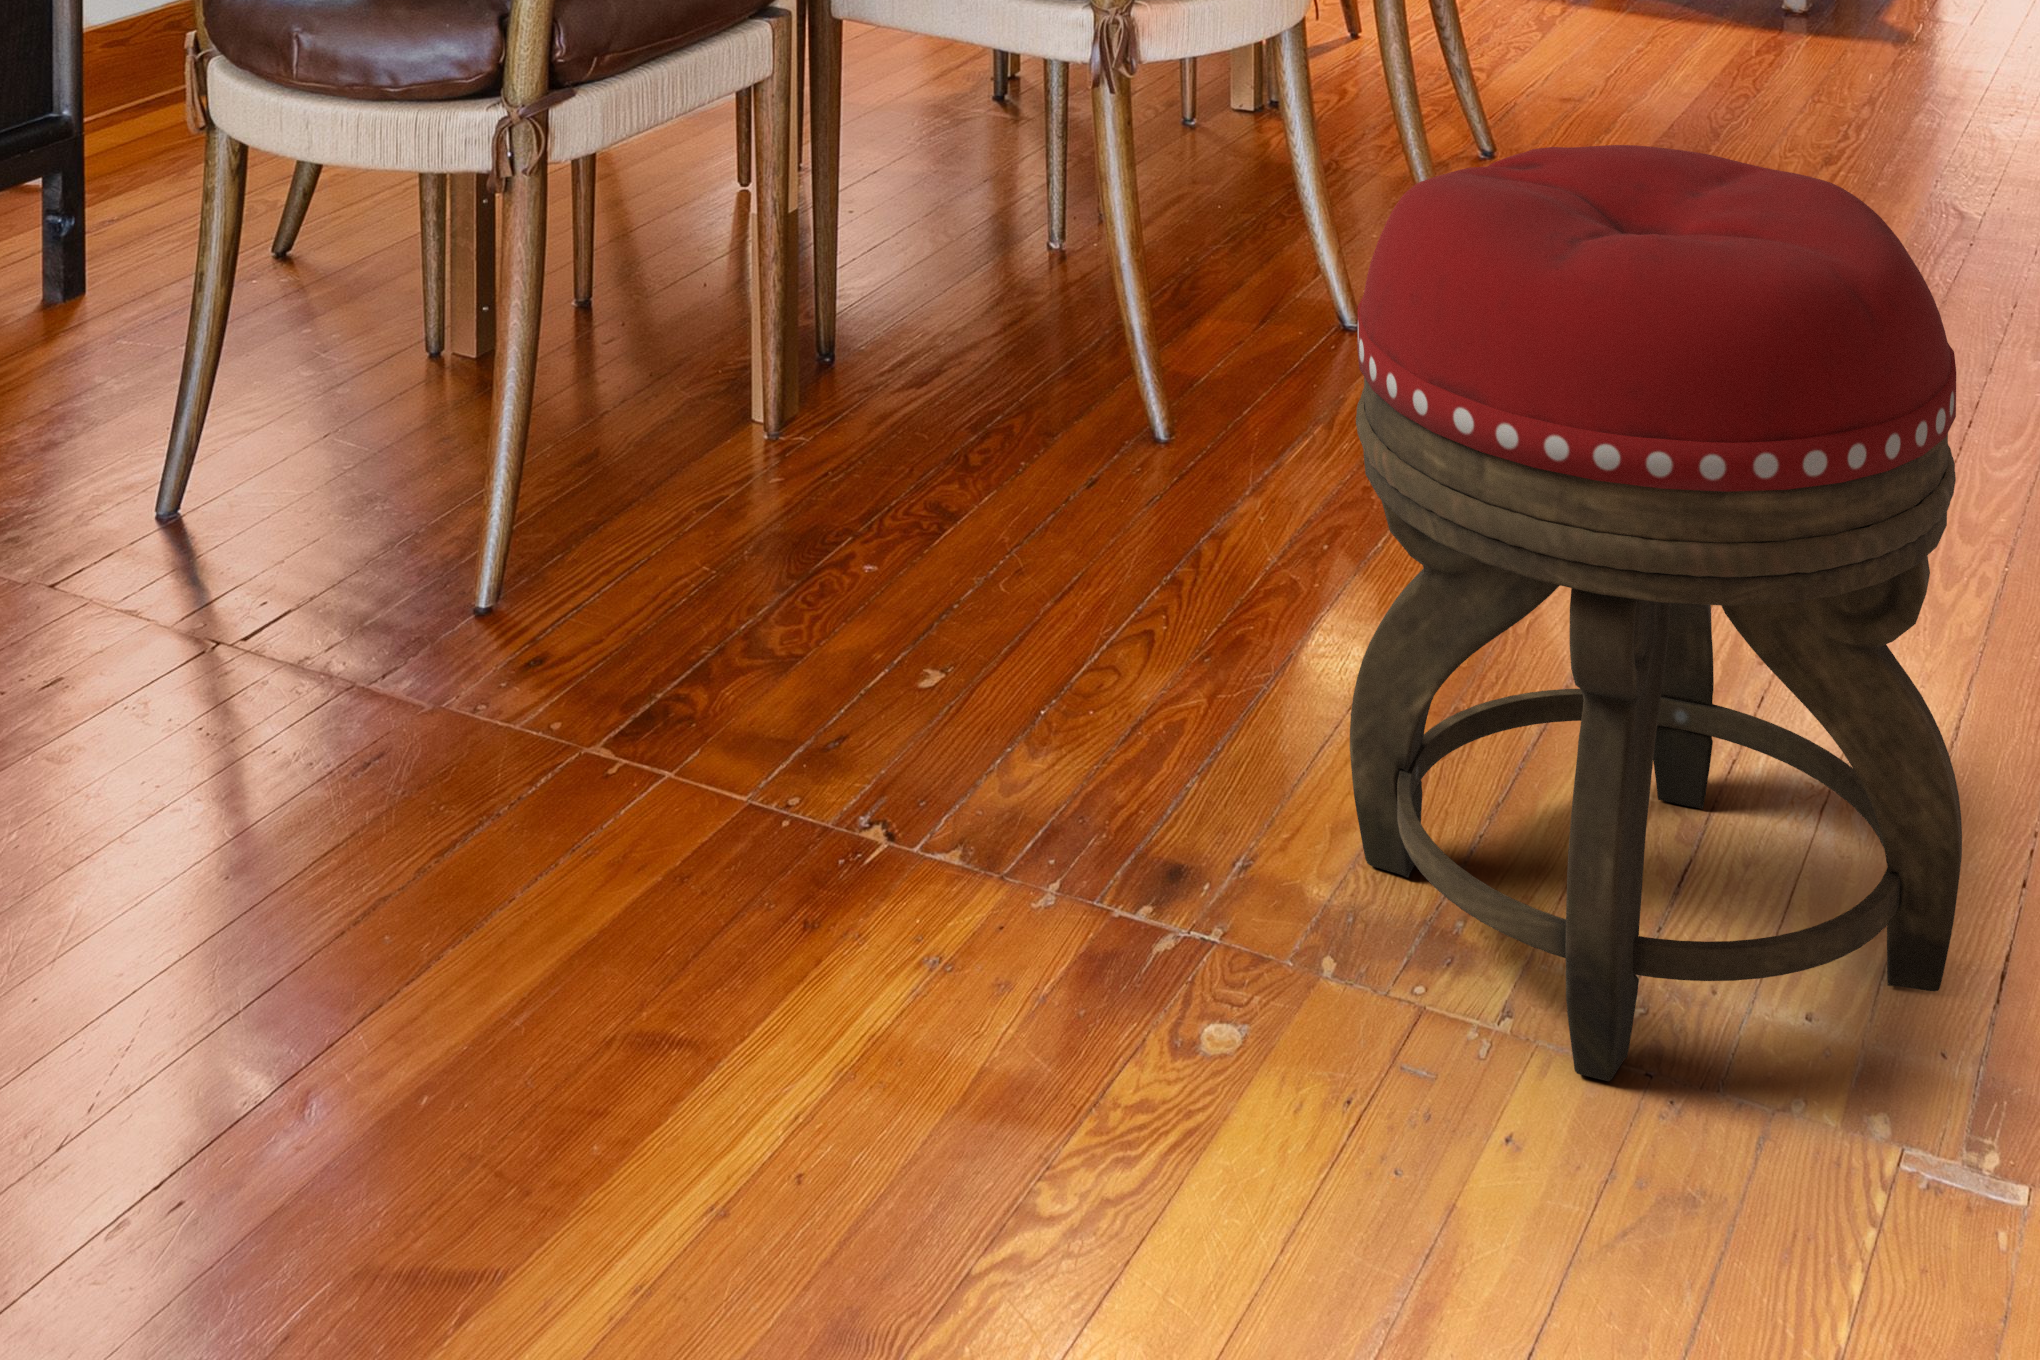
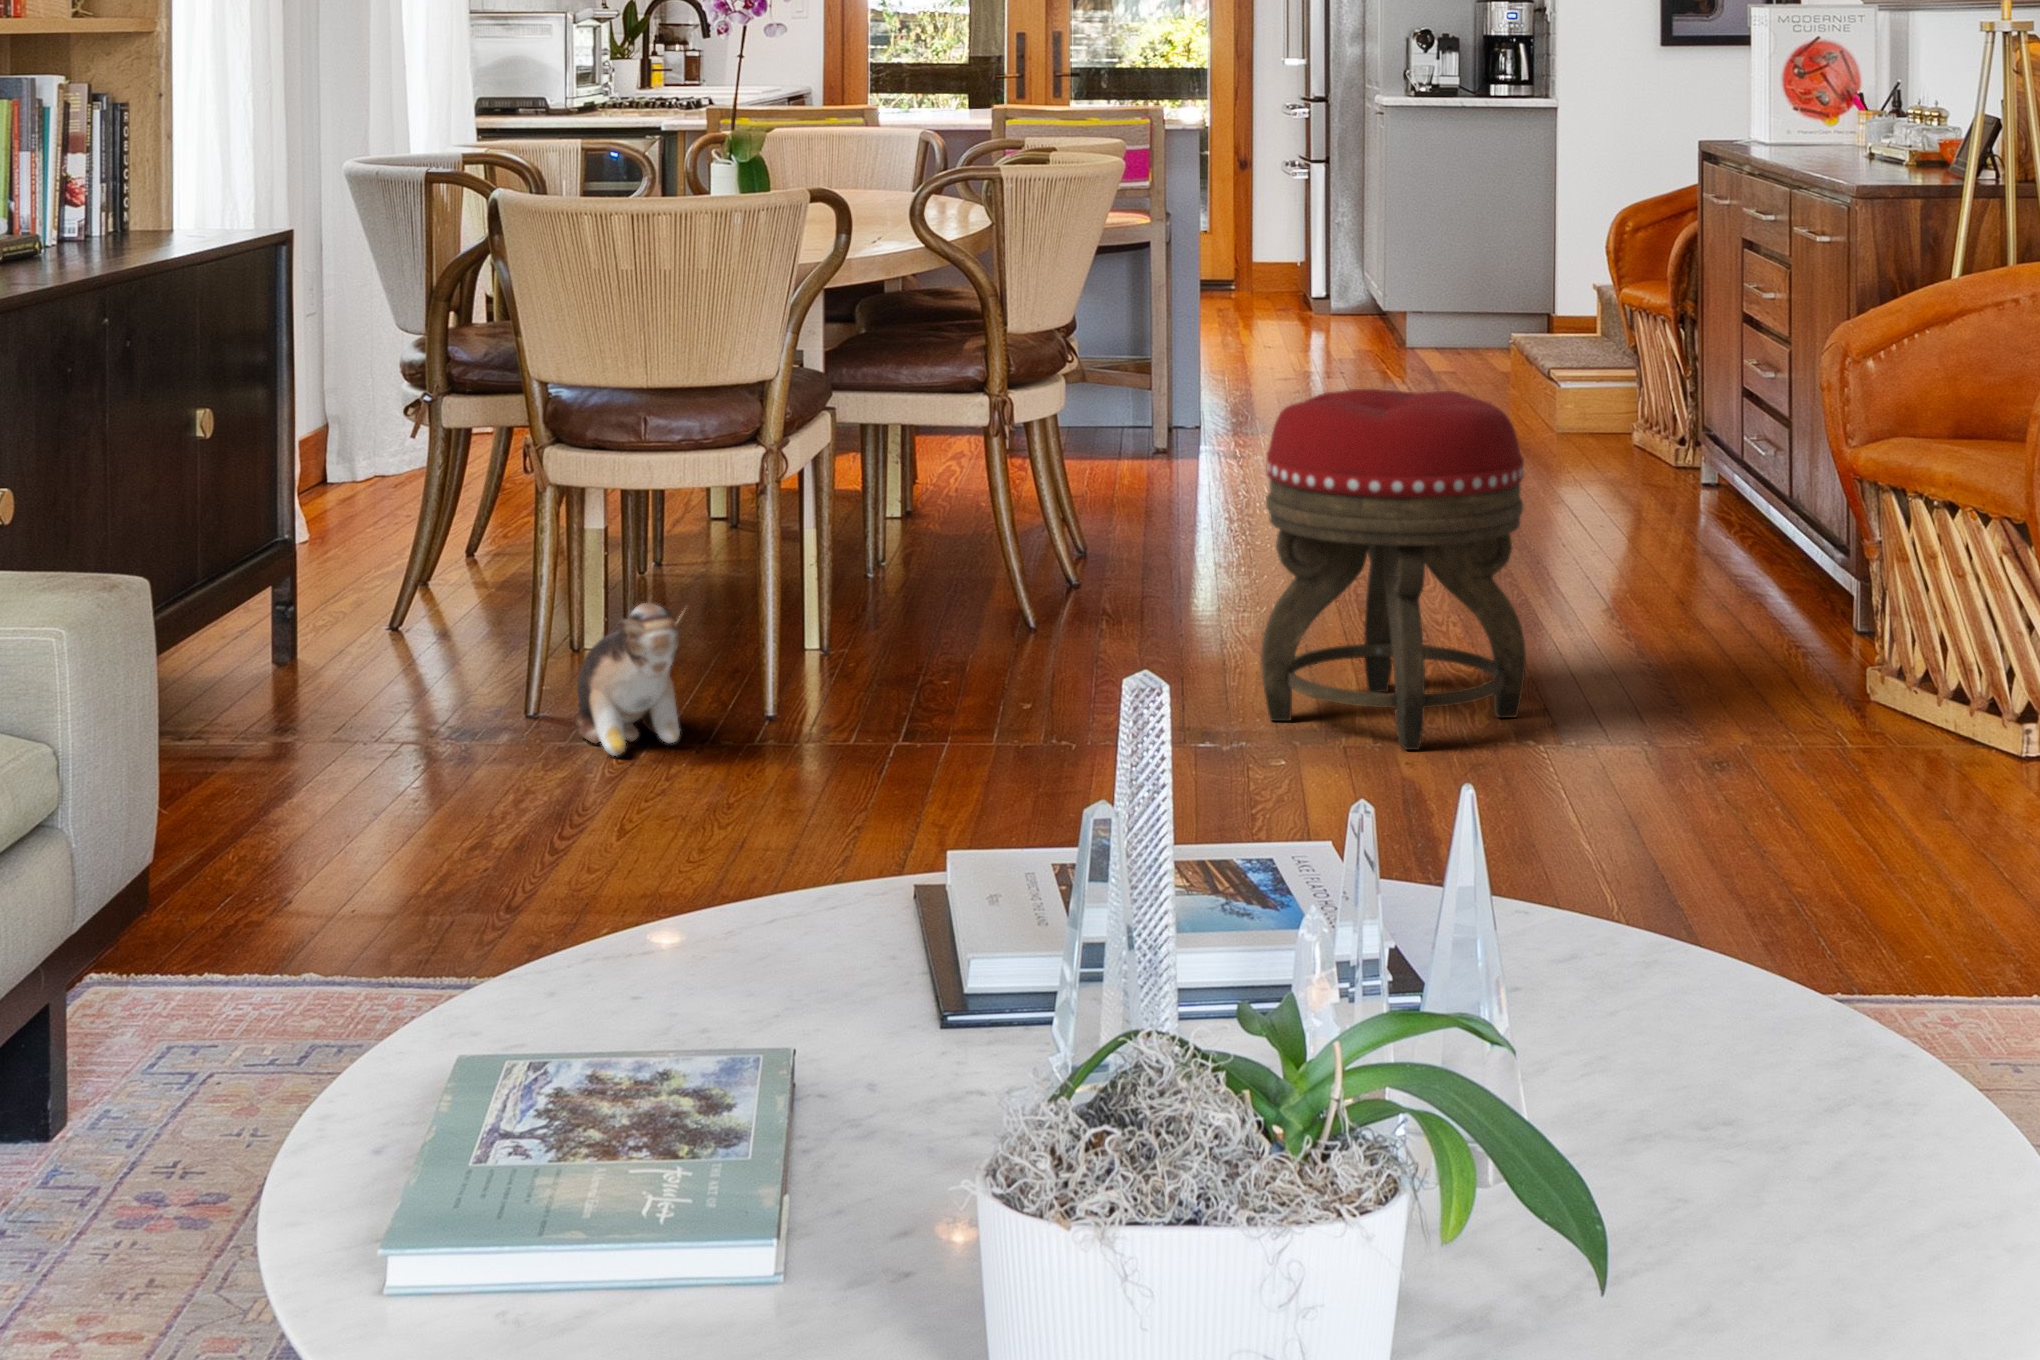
plush toy: none [73,414,294,688] -> present [575,603,685,756]

